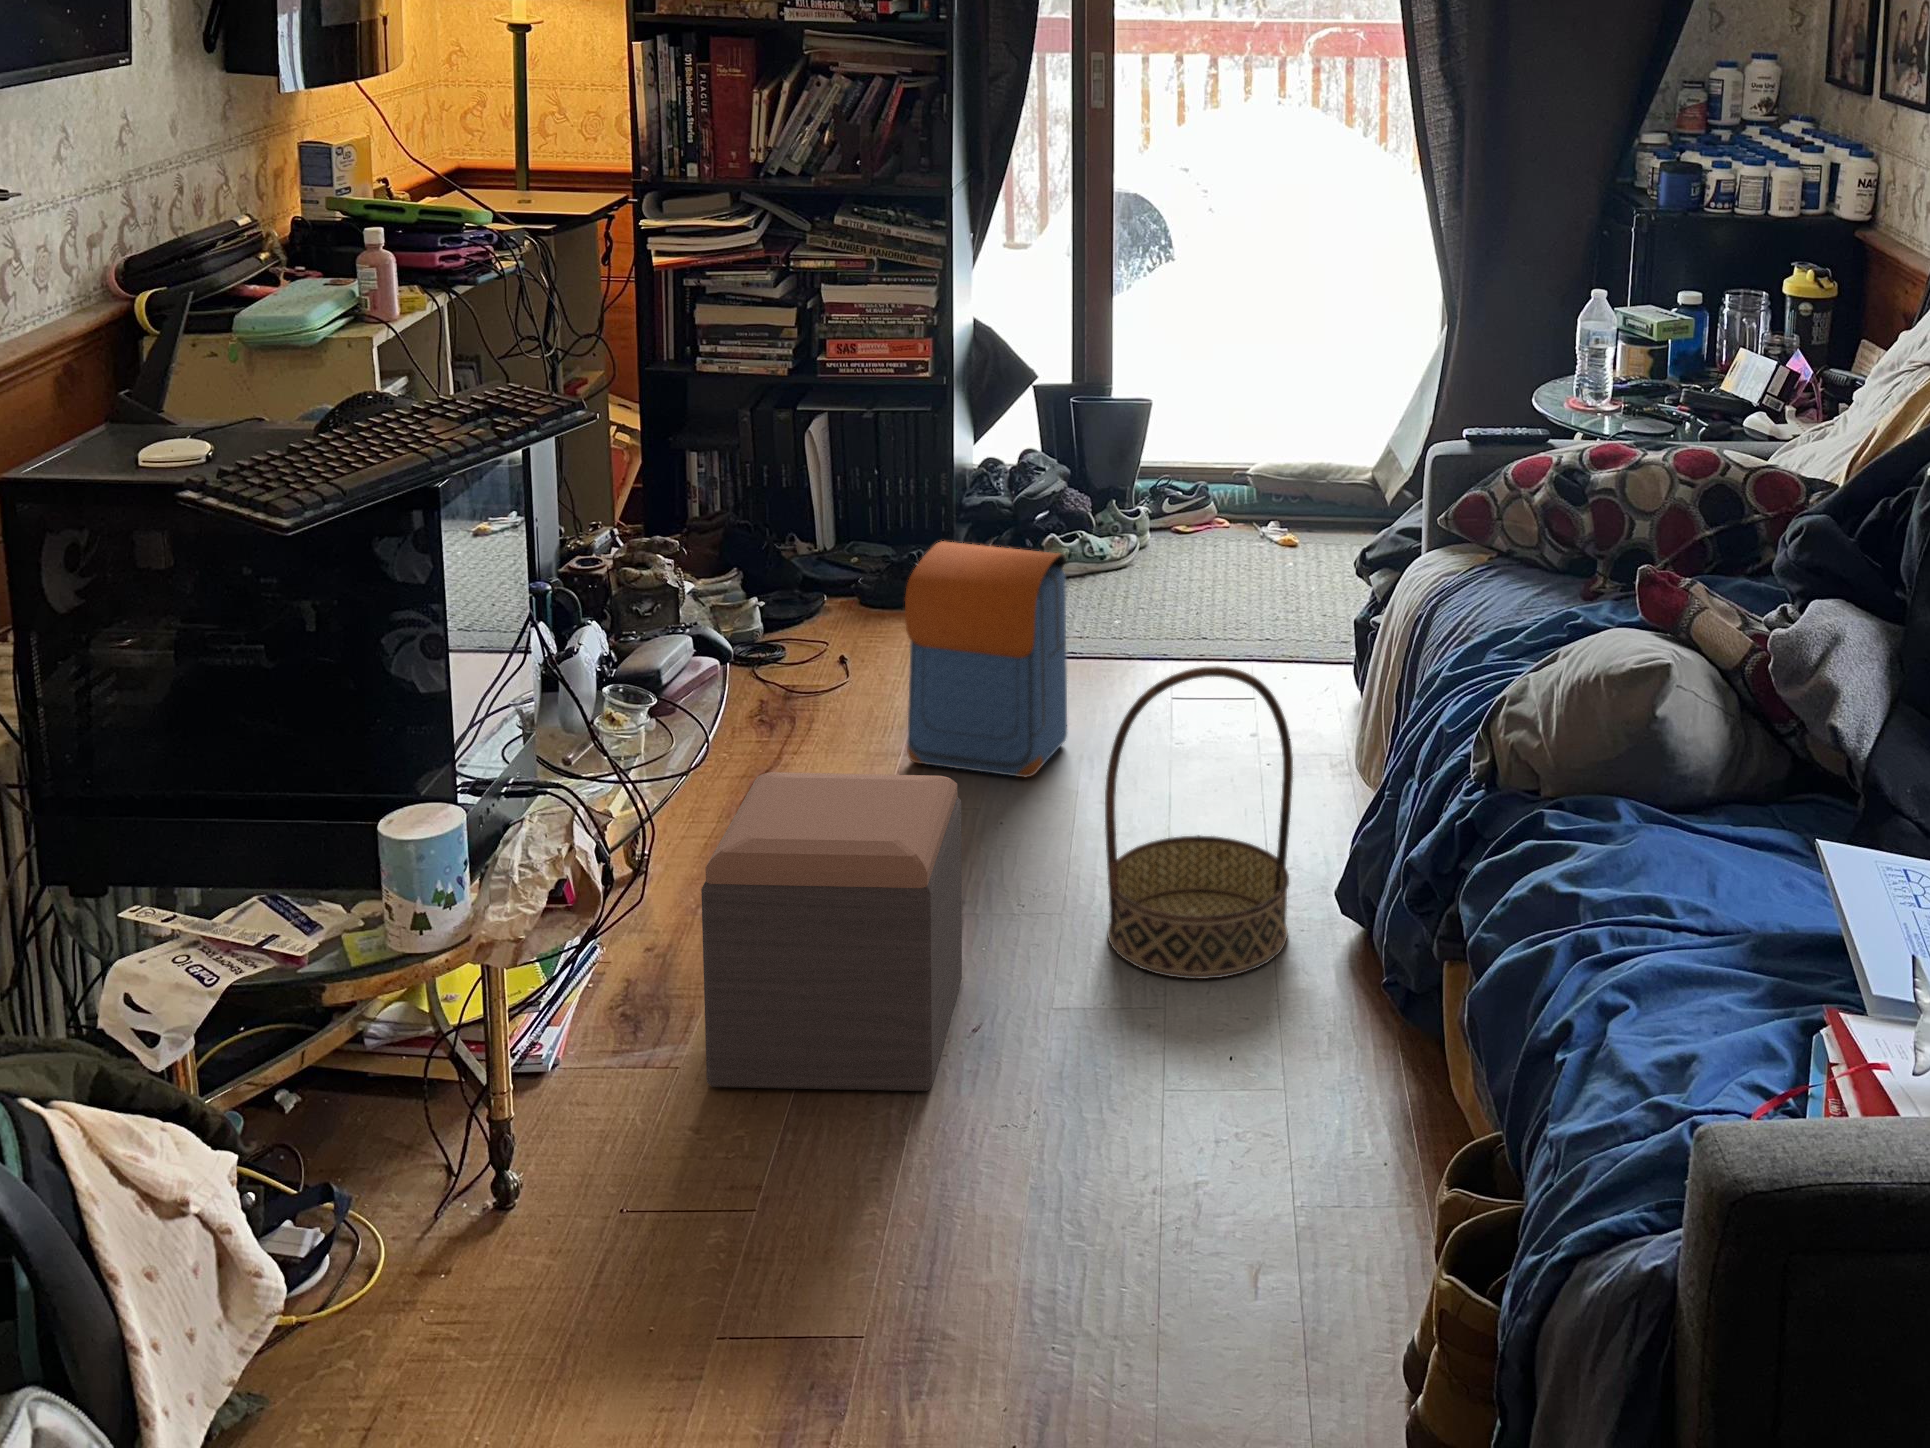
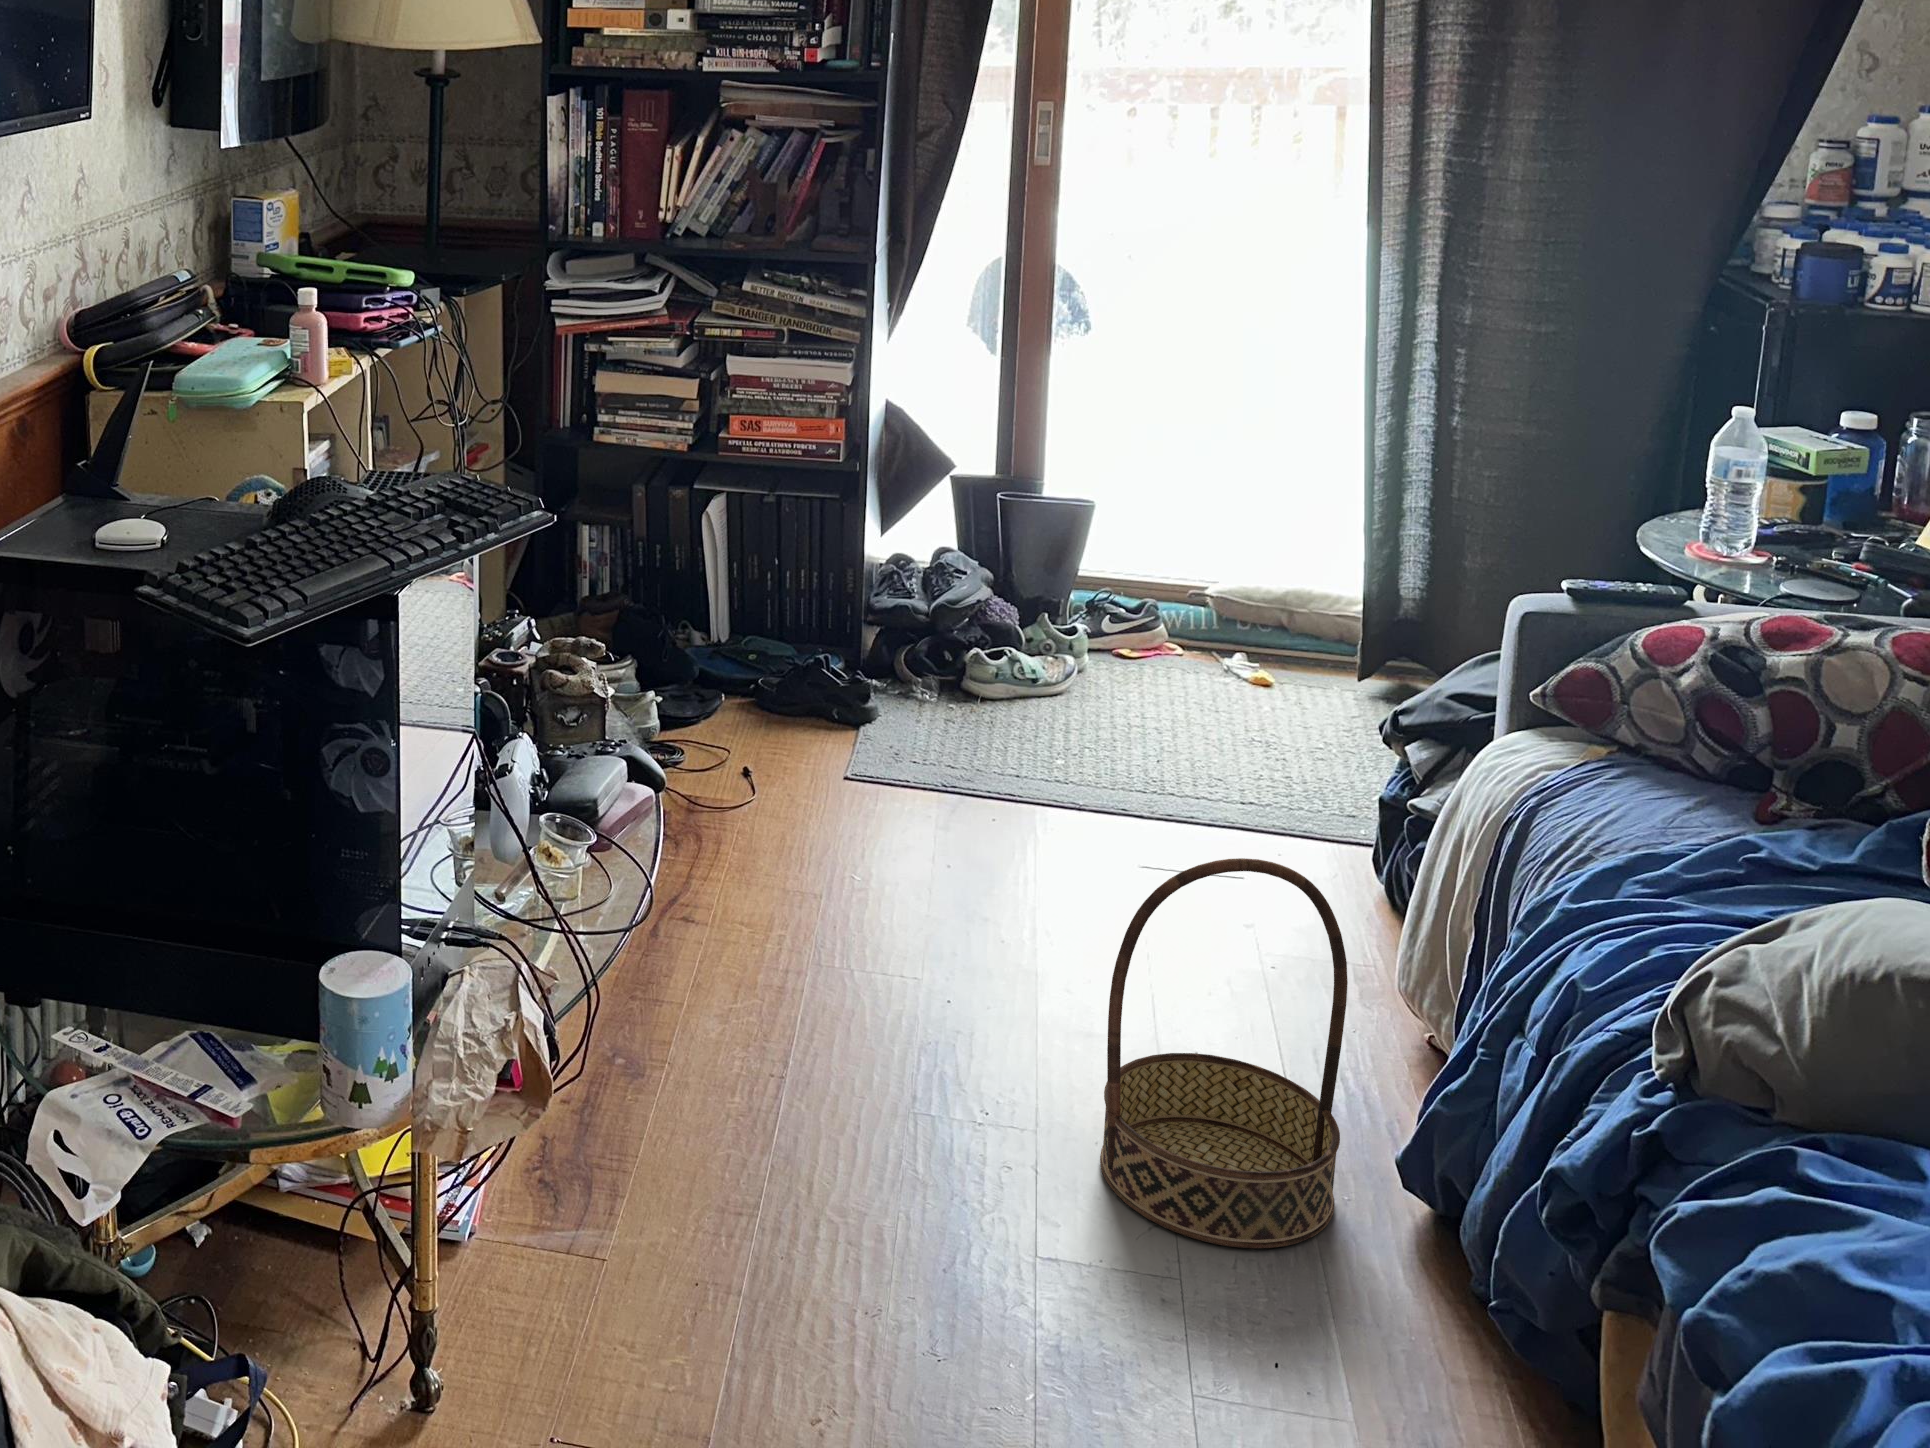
backpack: present [905,541,1067,777] -> none [836,658,1027,942]
footstool: present [701,772,962,1091] -> none [644,929,939,1349]

